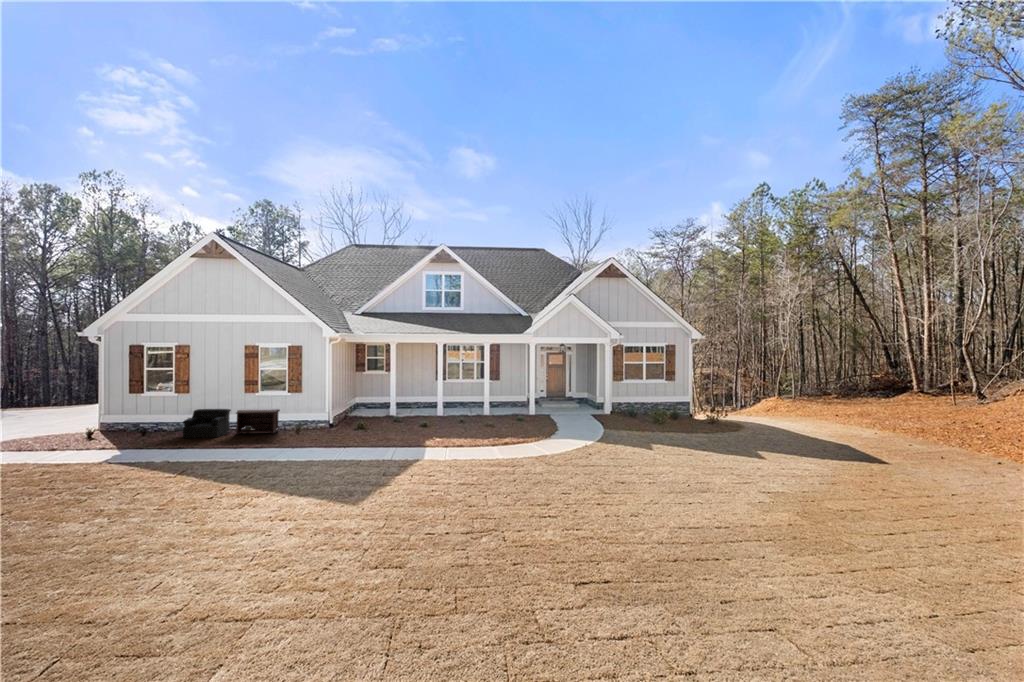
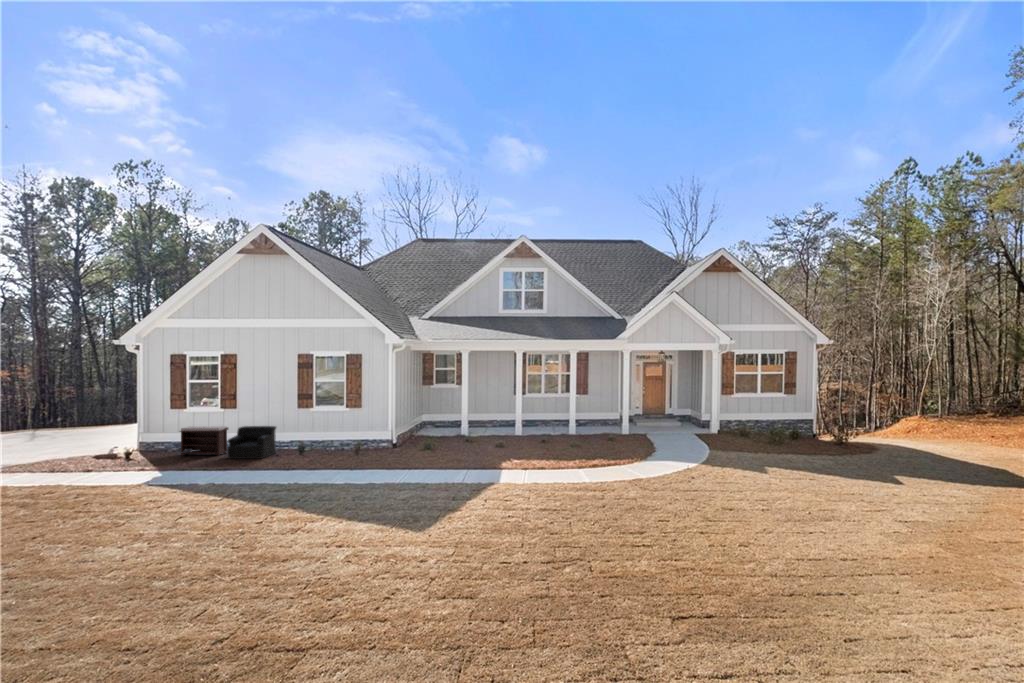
bench: present [236,408,280,435] -> present [180,426,228,456]

